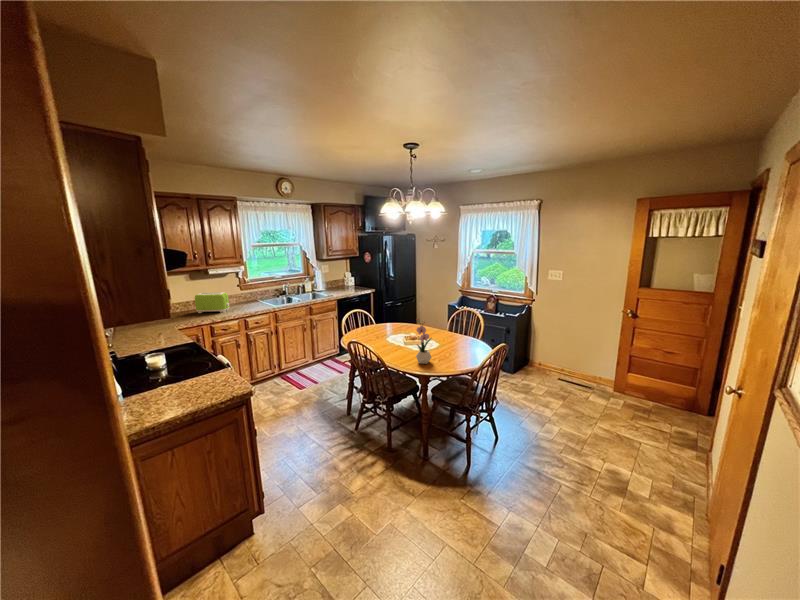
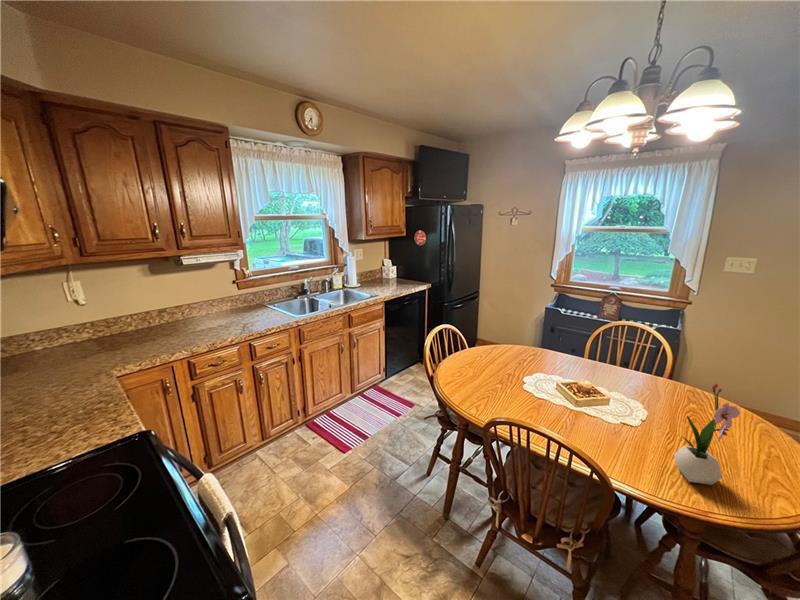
toaster: present [195,292,229,313] -> none [158,296,221,333]

